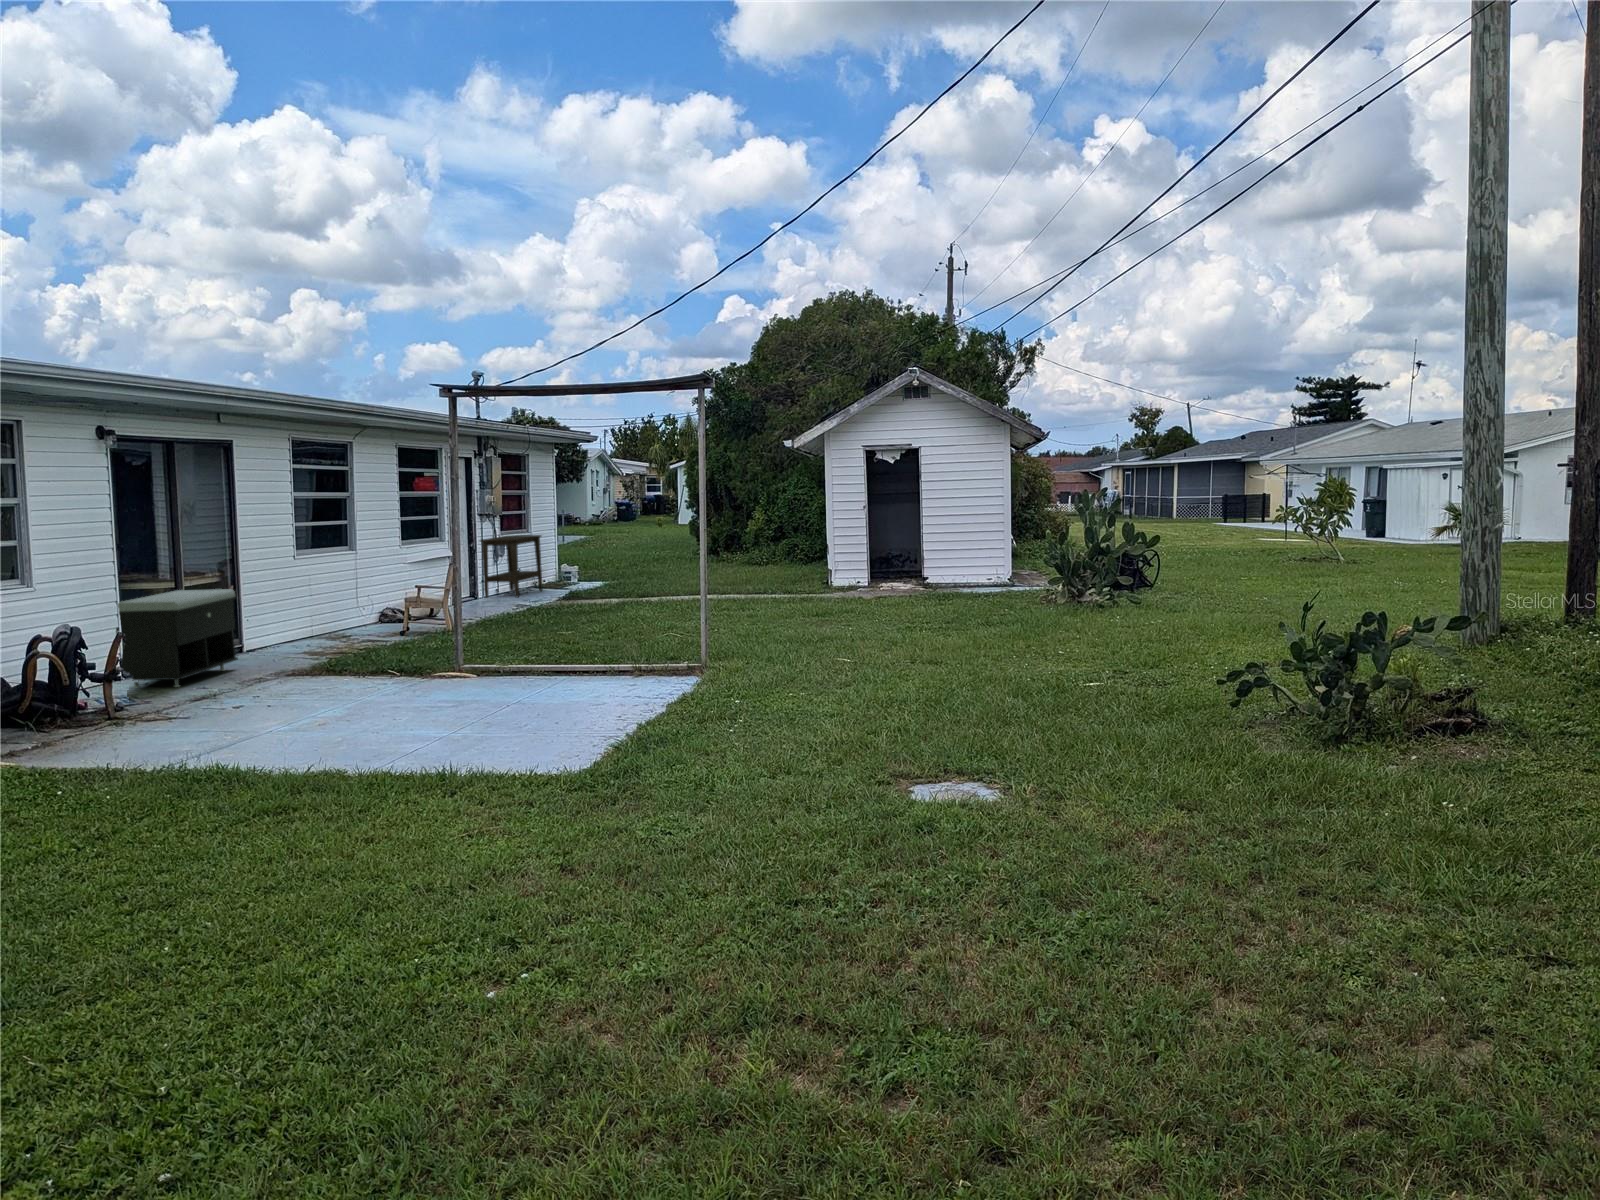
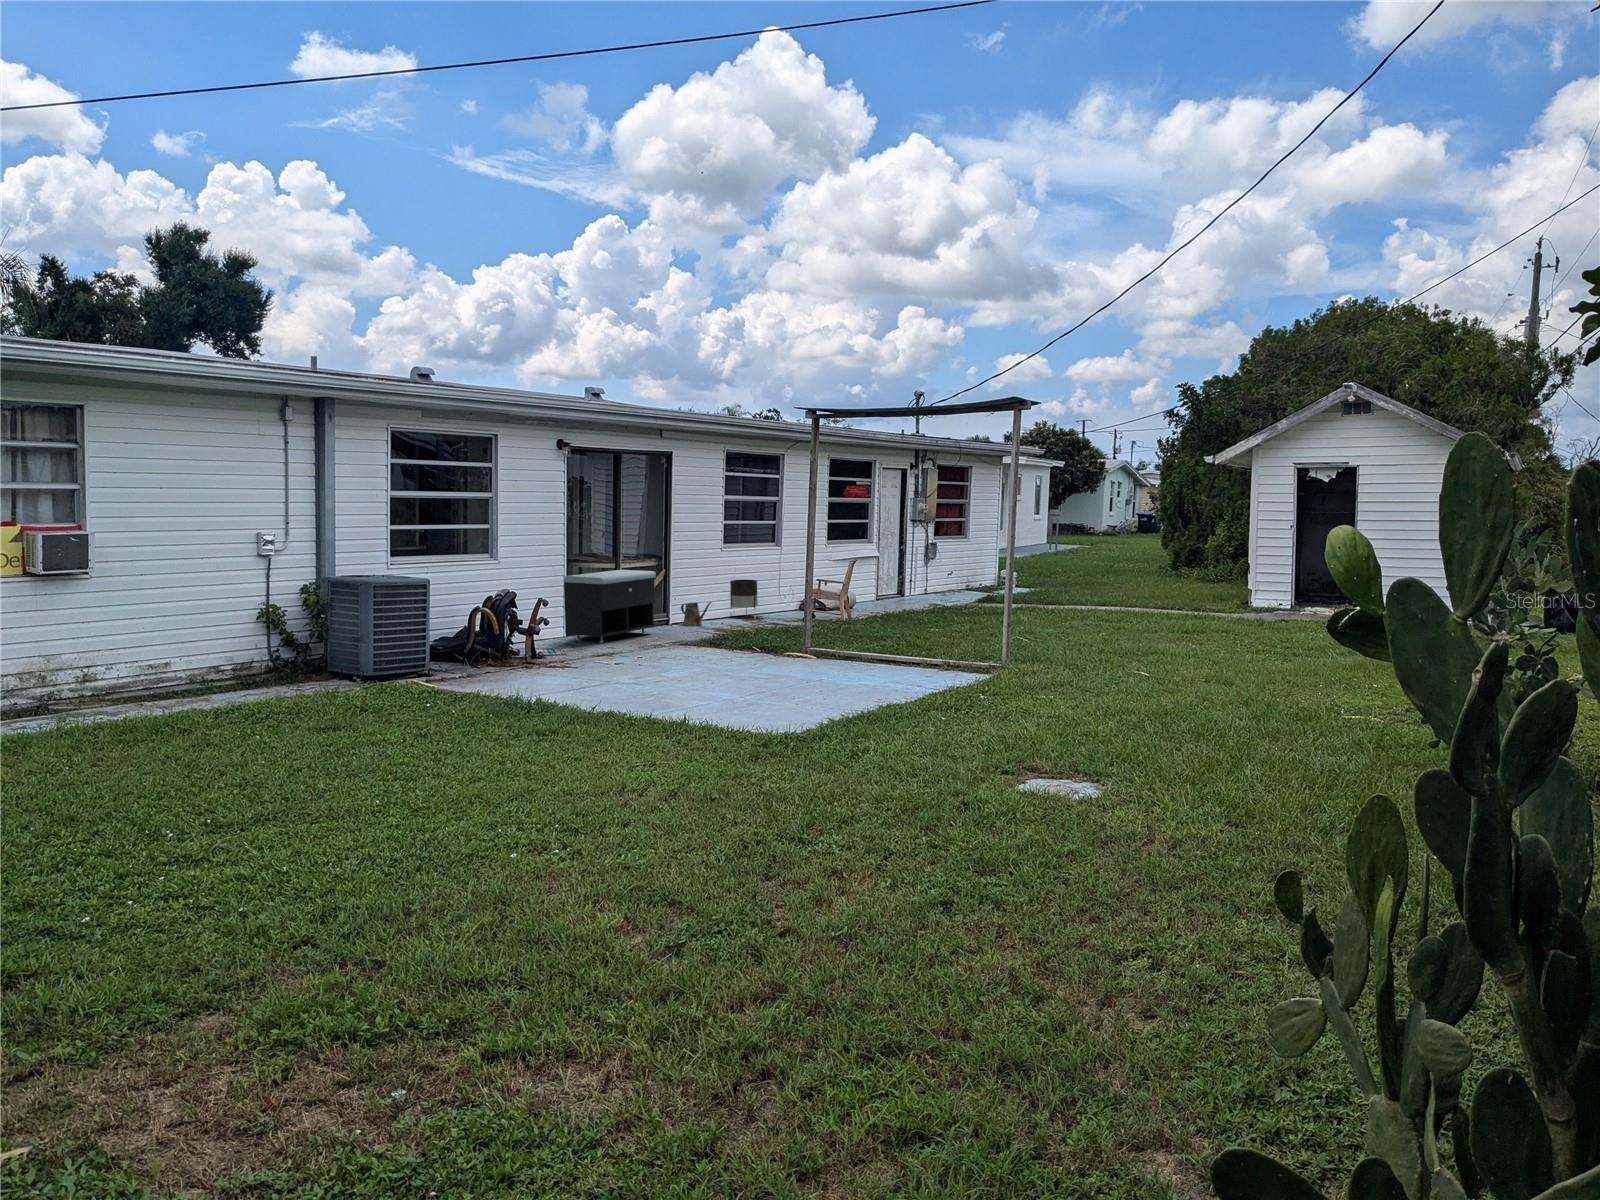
side table: present [480,535,543,598] -> none [906,540,966,596]
planter: none [306,593,344,641] -> present [730,580,758,617]
watering can: none [253,623,302,656] -> present [681,602,711,626]

